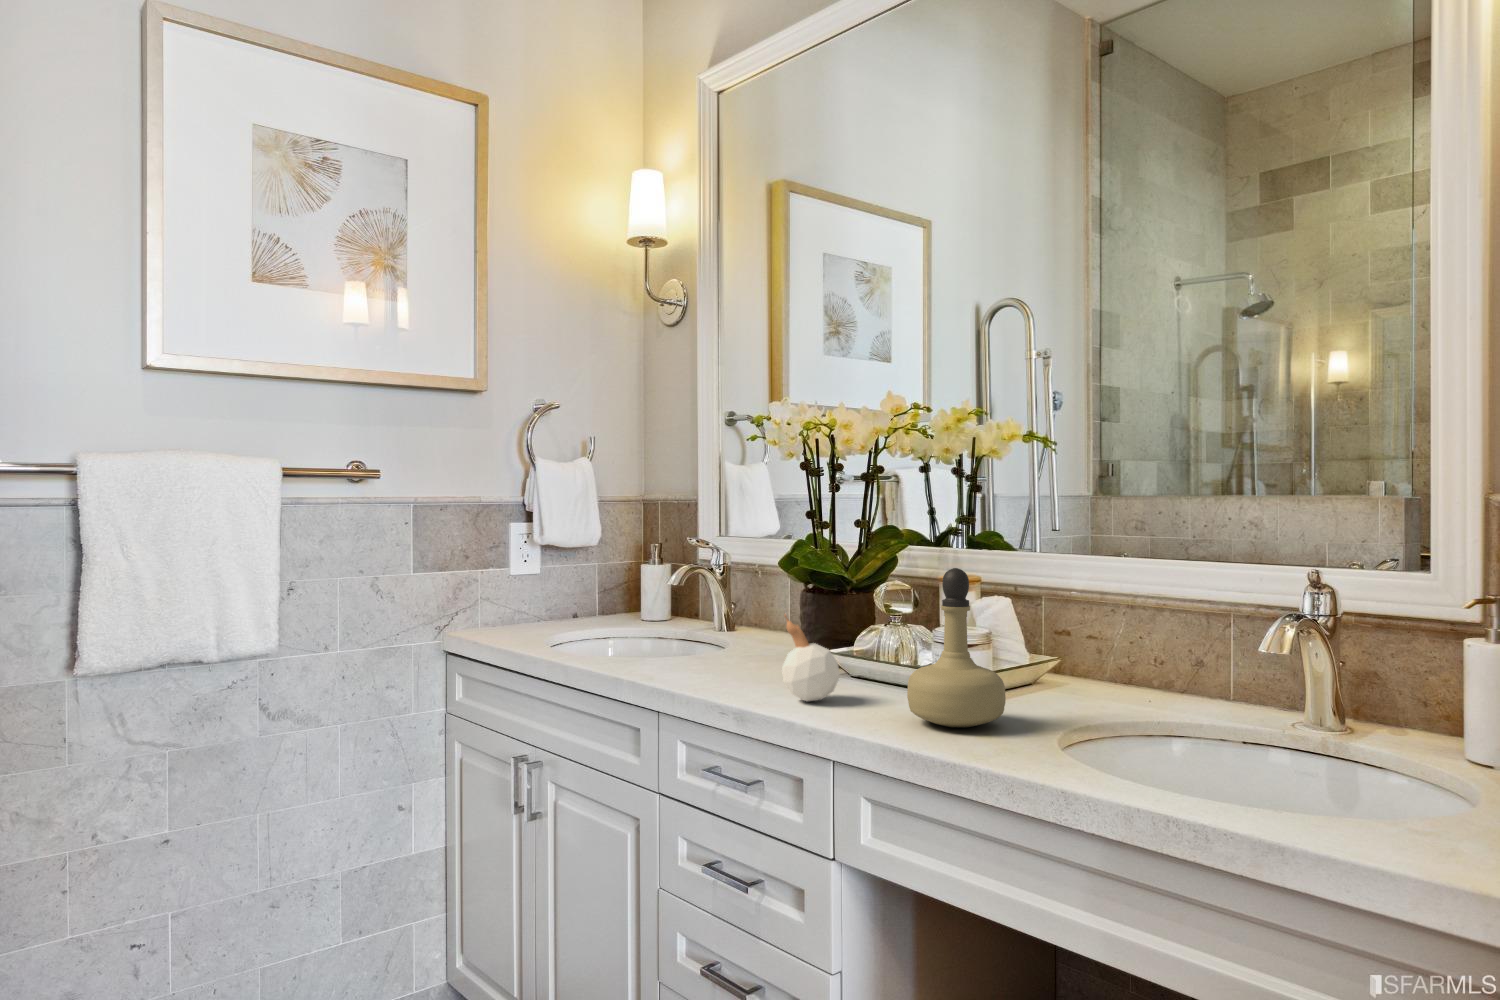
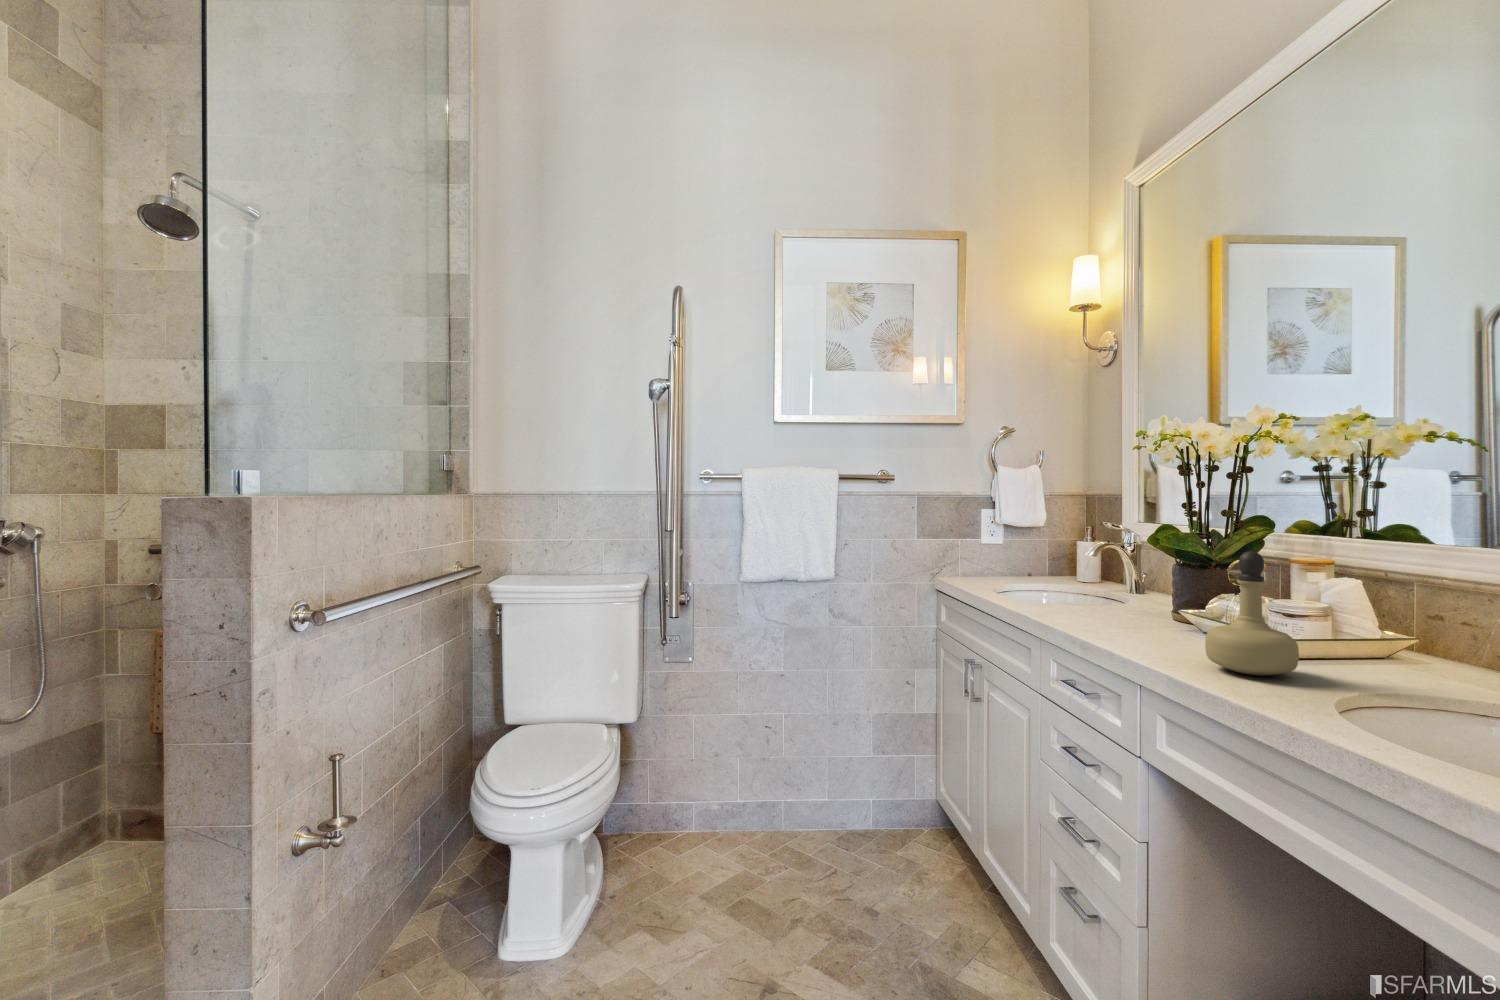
candle: present [781,604,840,701] -> none [1121,570,1167,643]

